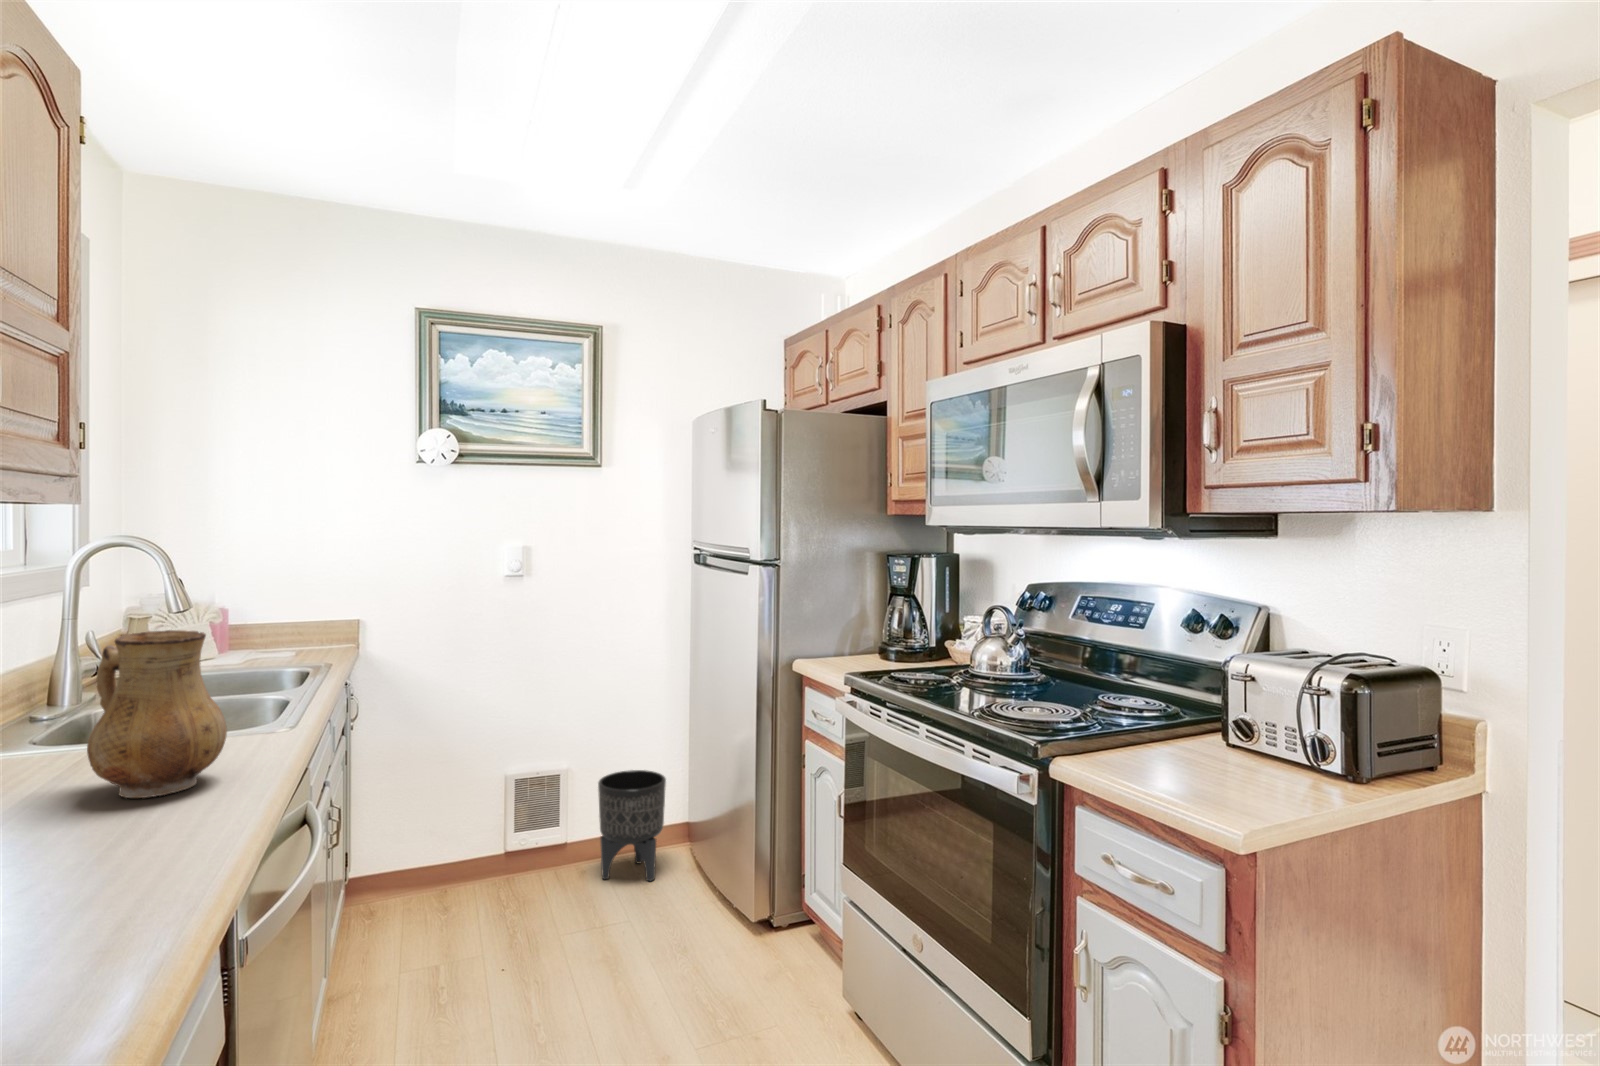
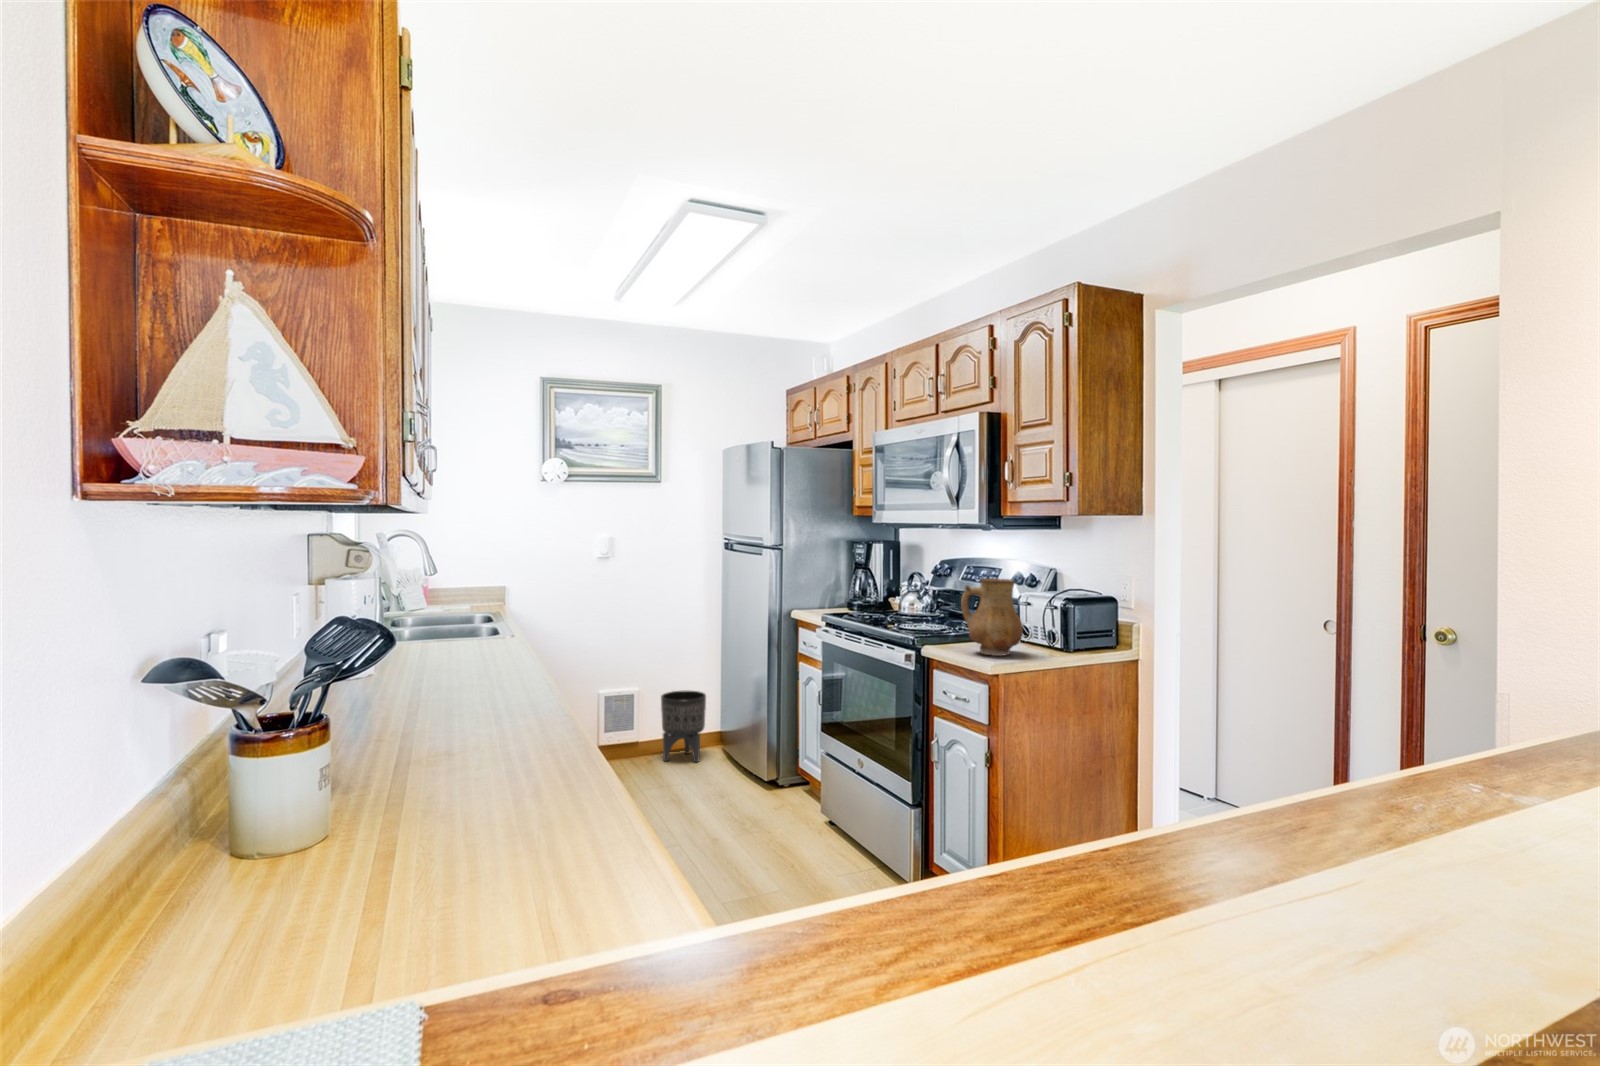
ceramic pitcher: present [87,630,227,798] -> present [961,578,1023,656]

